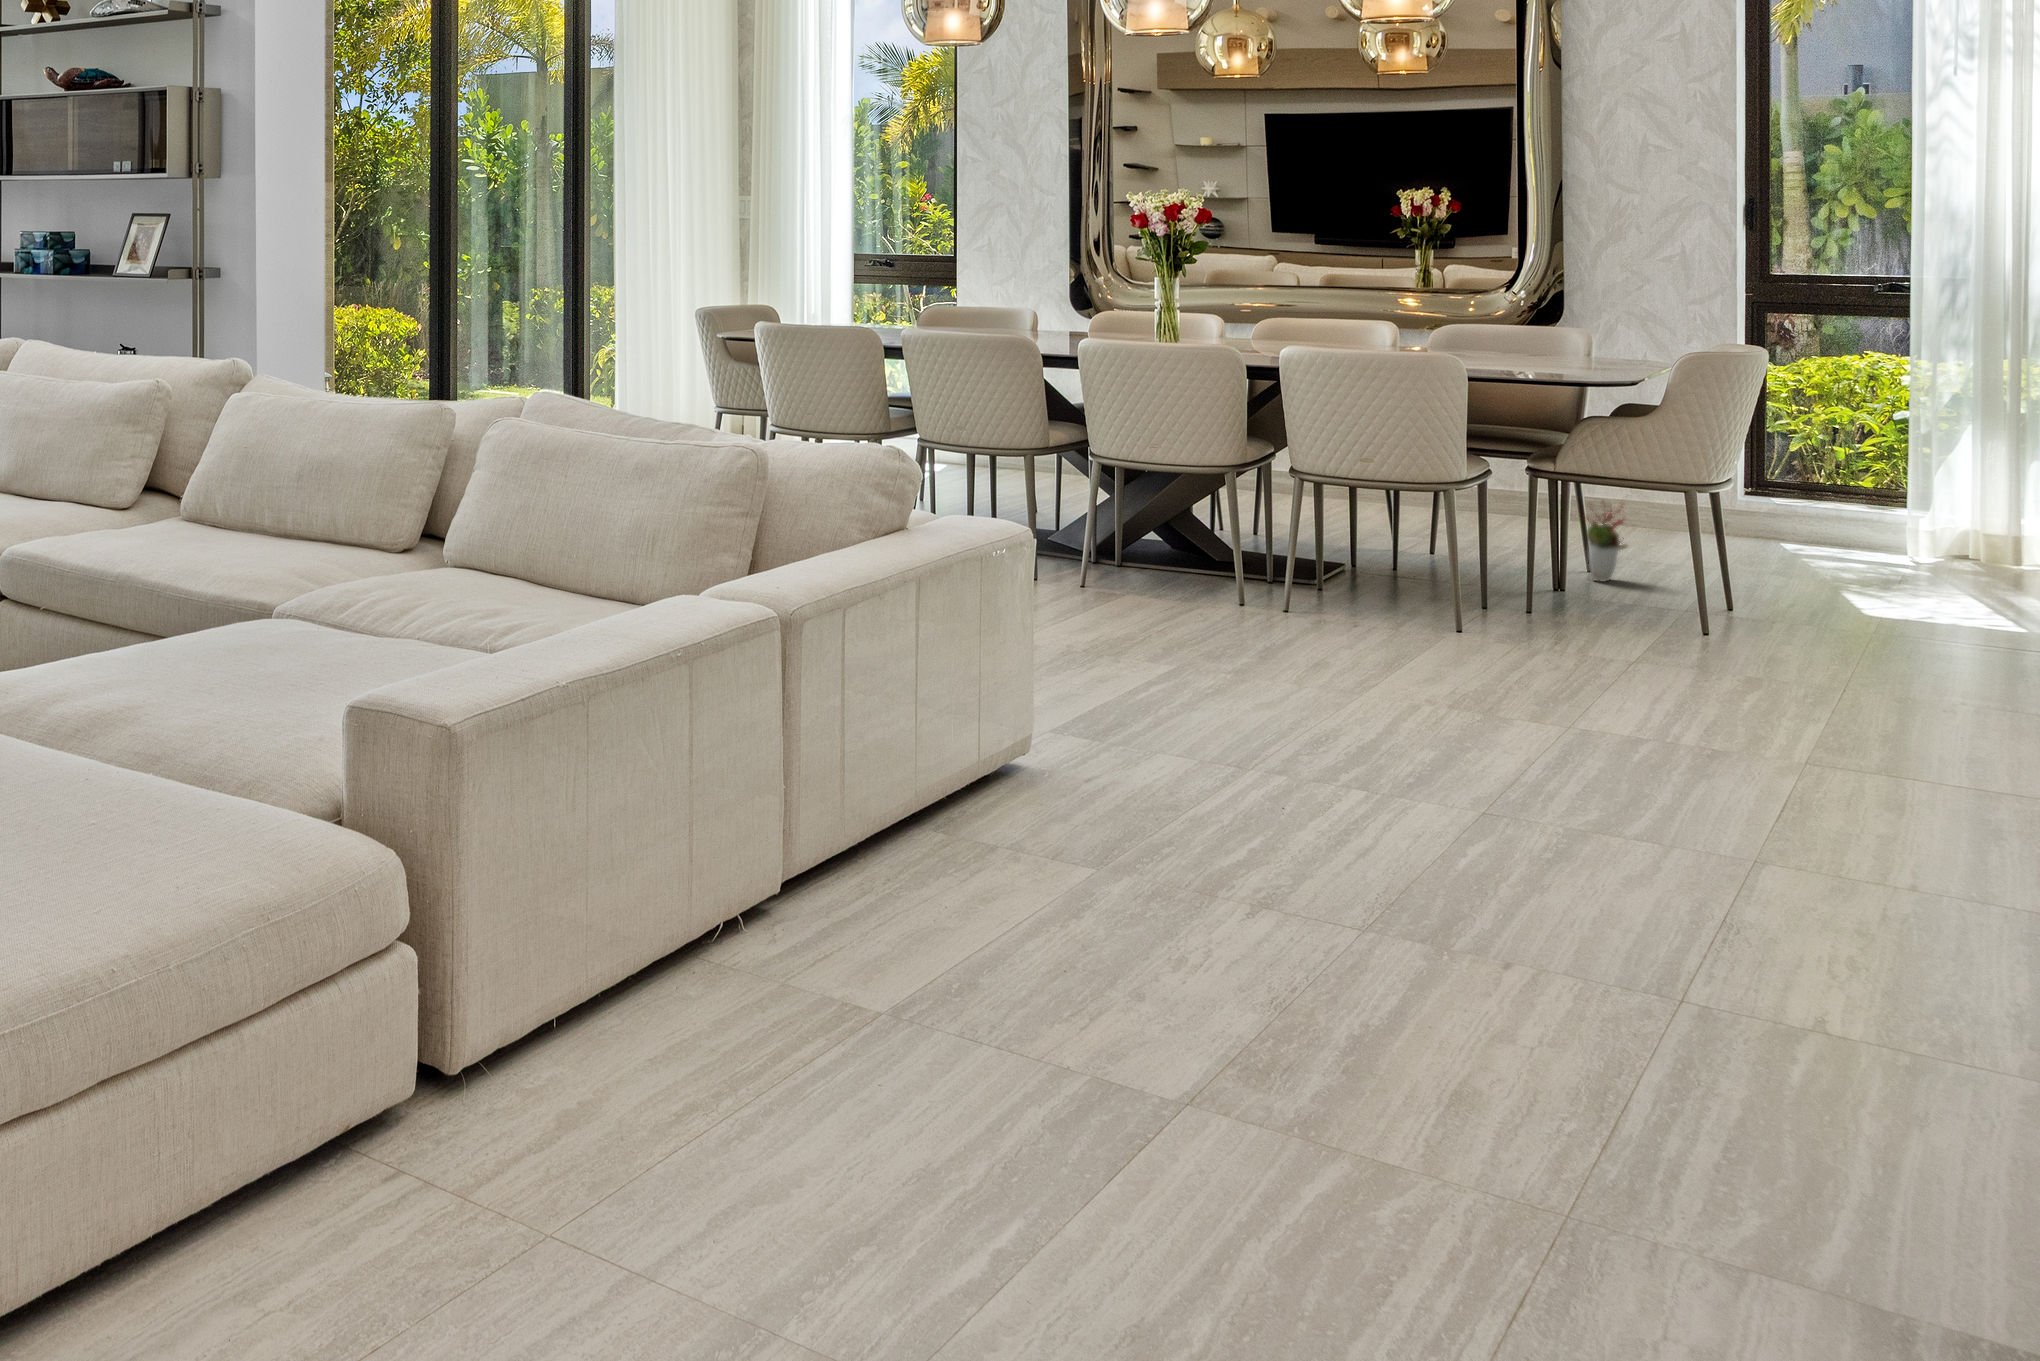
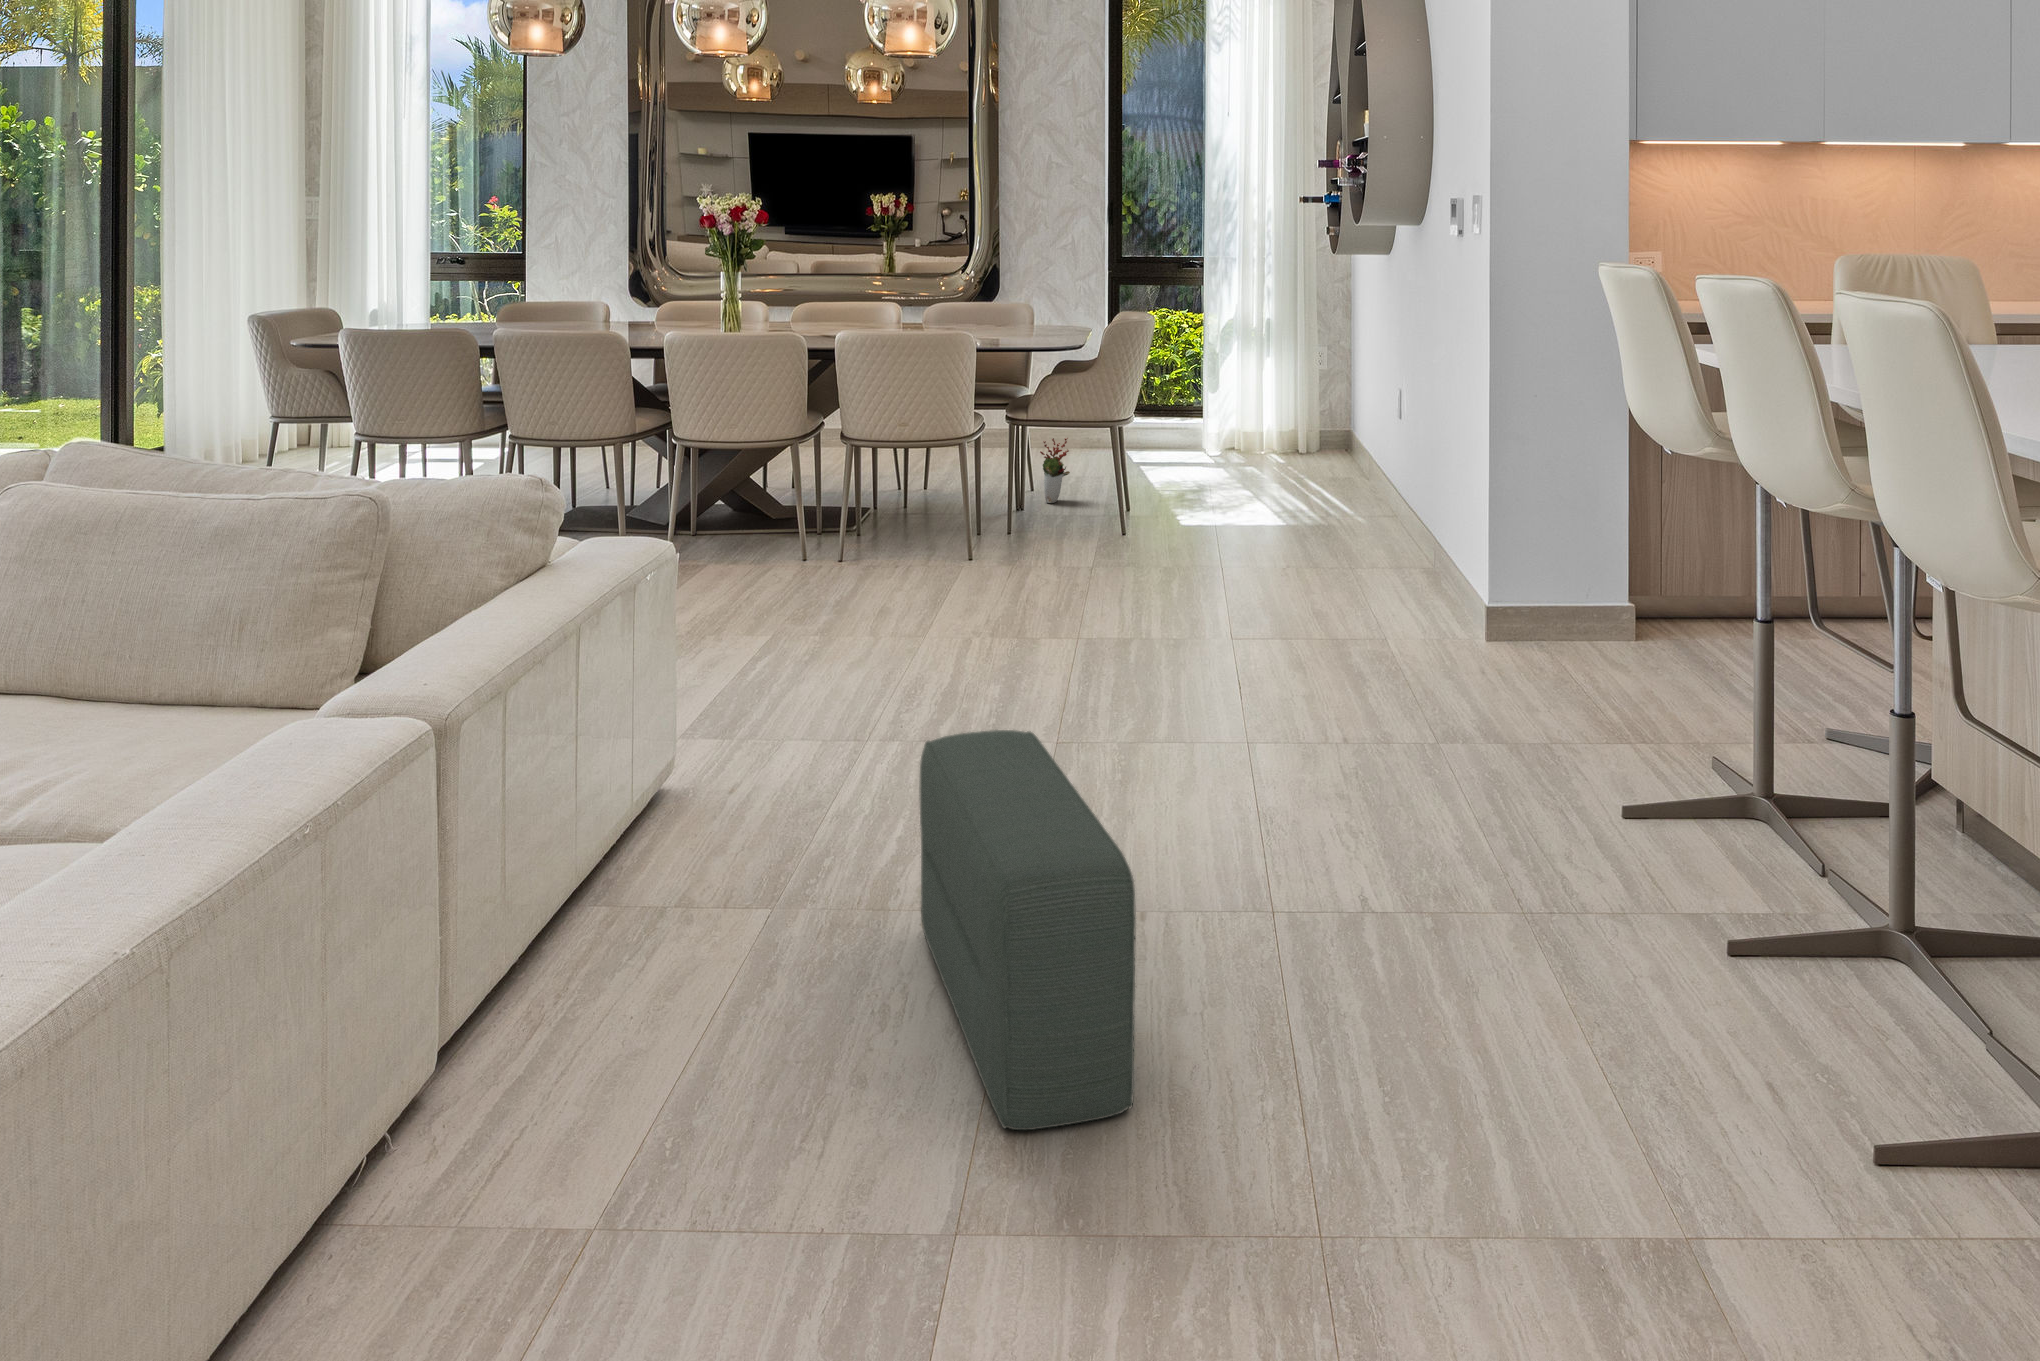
pouf: none [1252,735,1431,1091] -> present [919,730,1136,1130]

